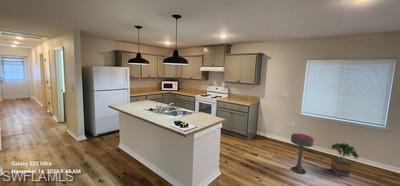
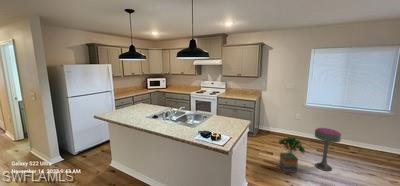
potted tree: present [331,143,359,176] -> present [279,137,305,172]

